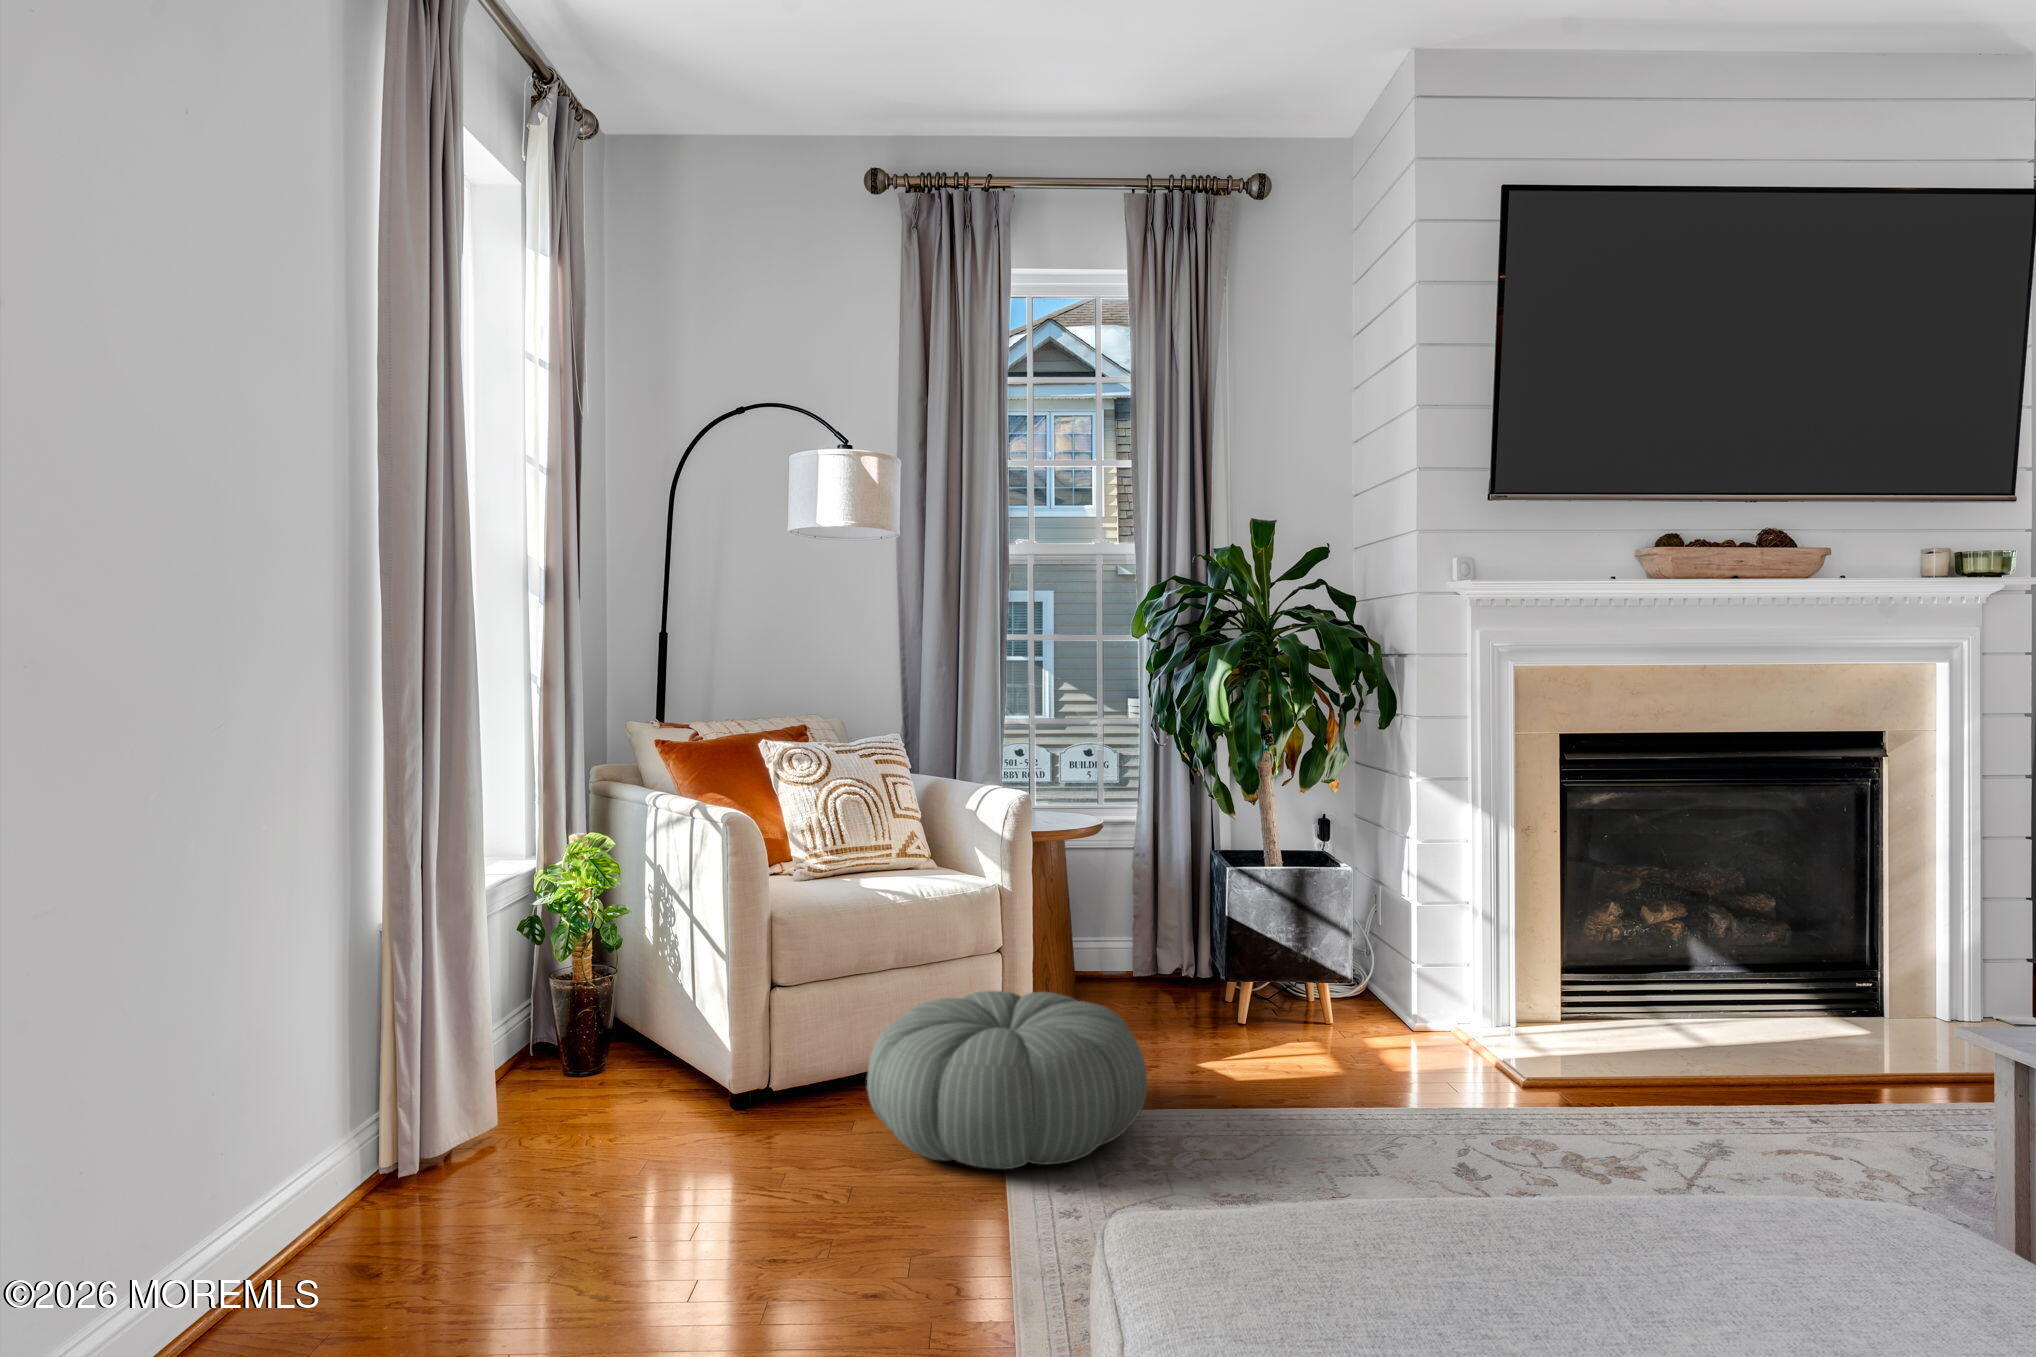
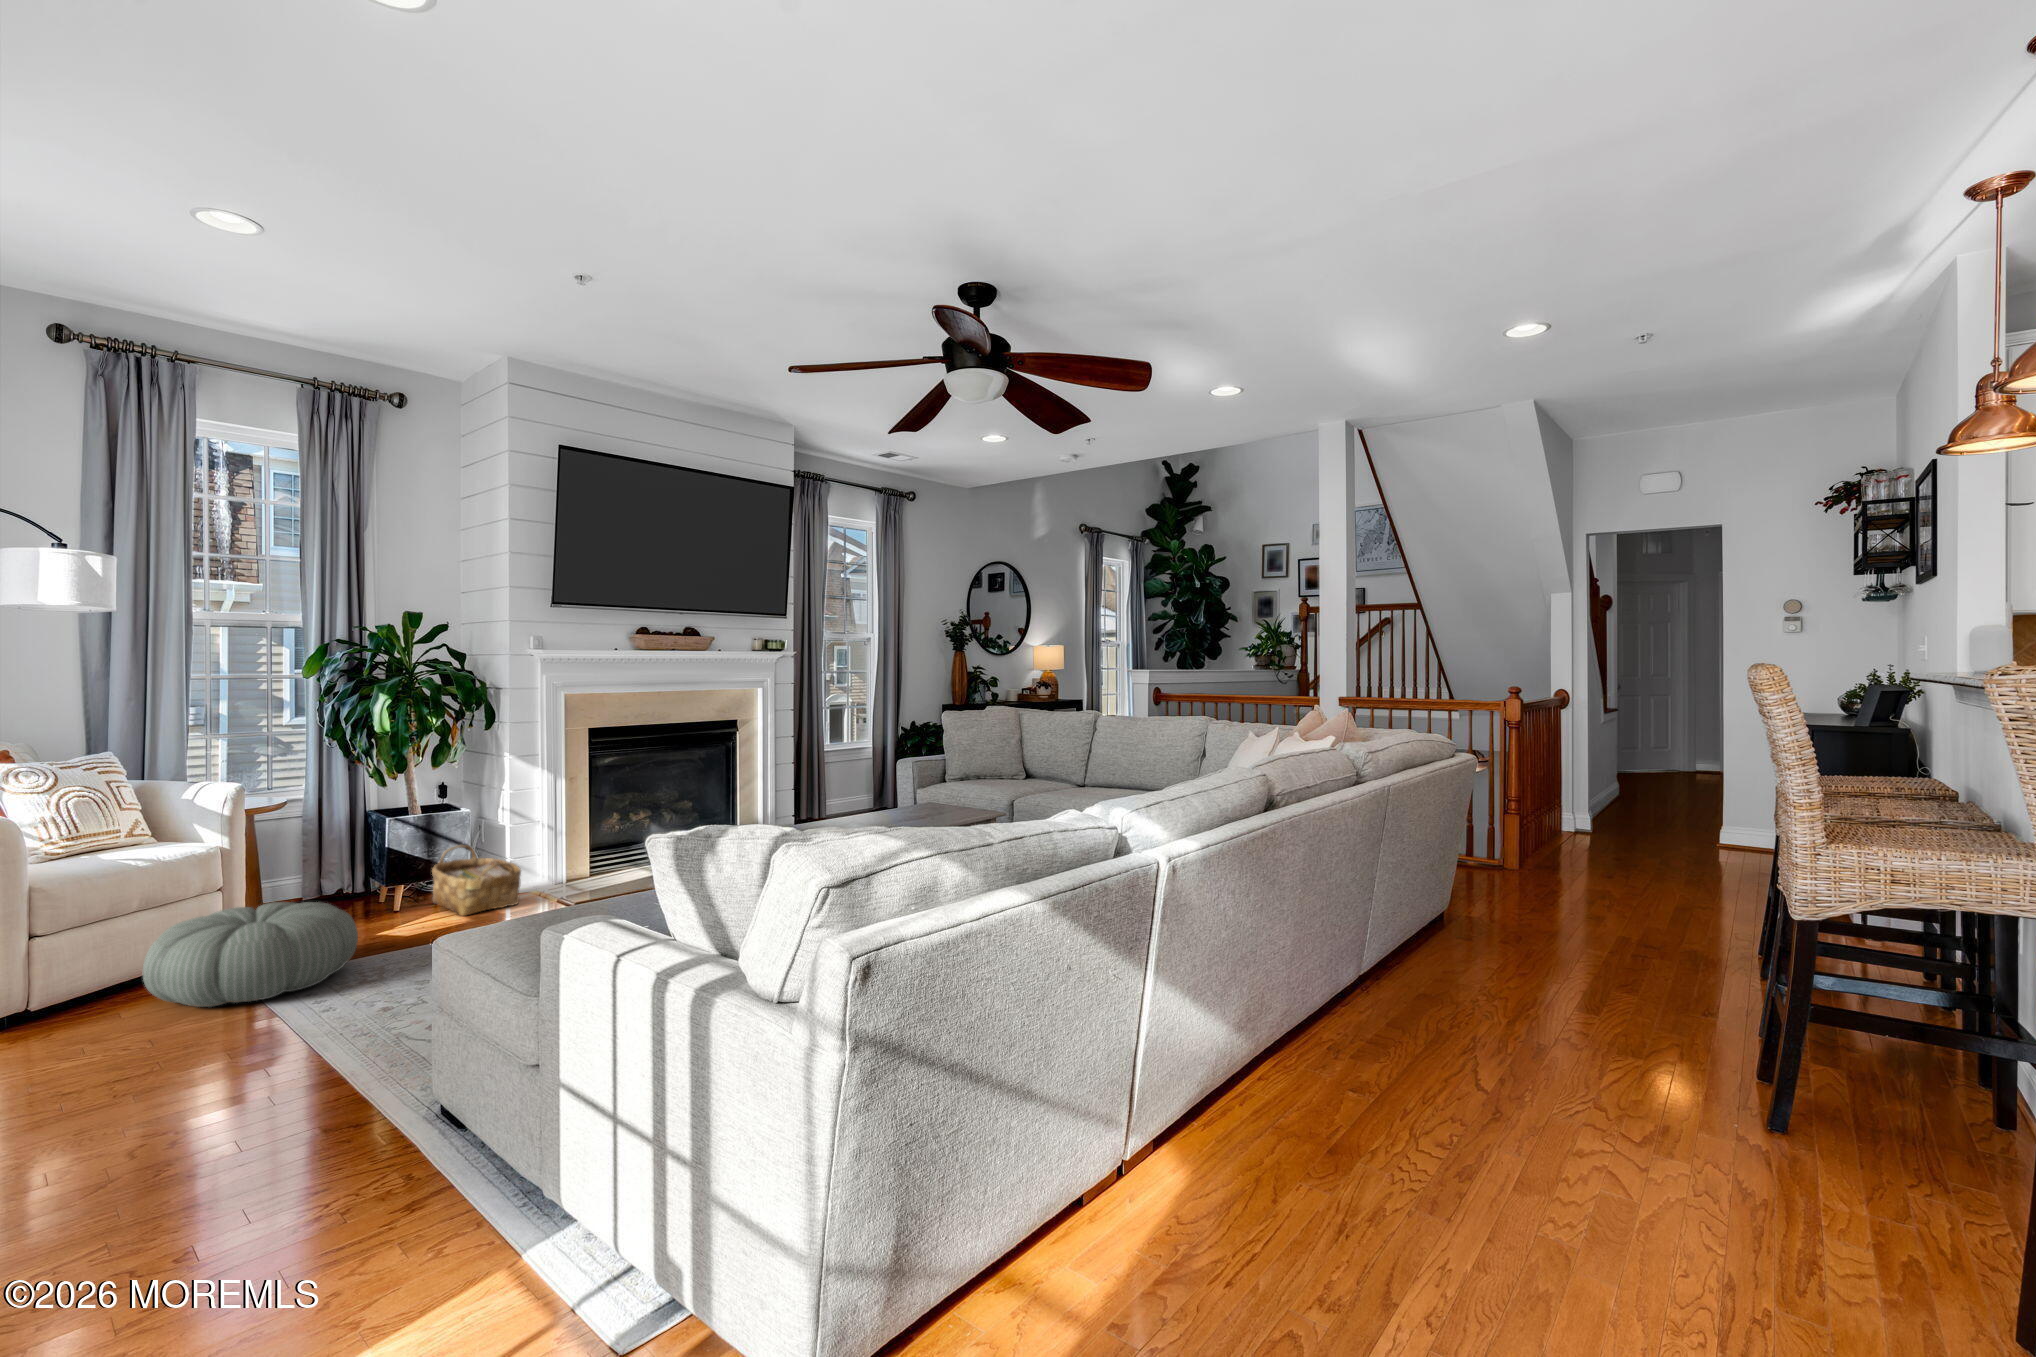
woven basket: none [1290,929,1433,1065] -> present [432,845,521,916]

